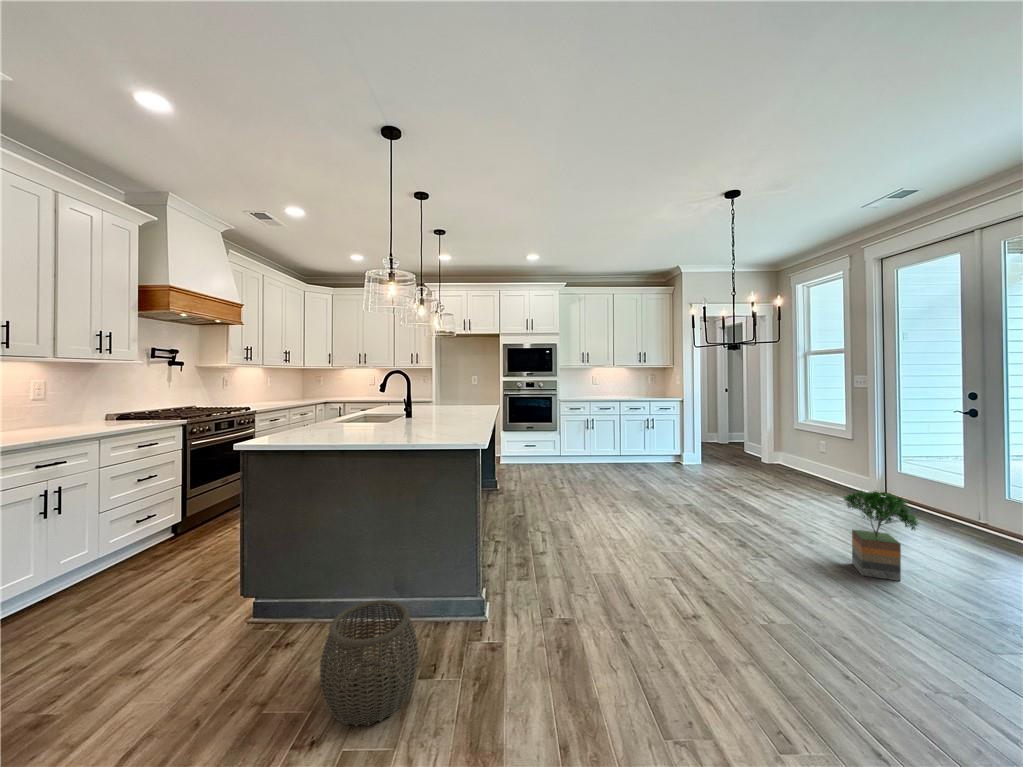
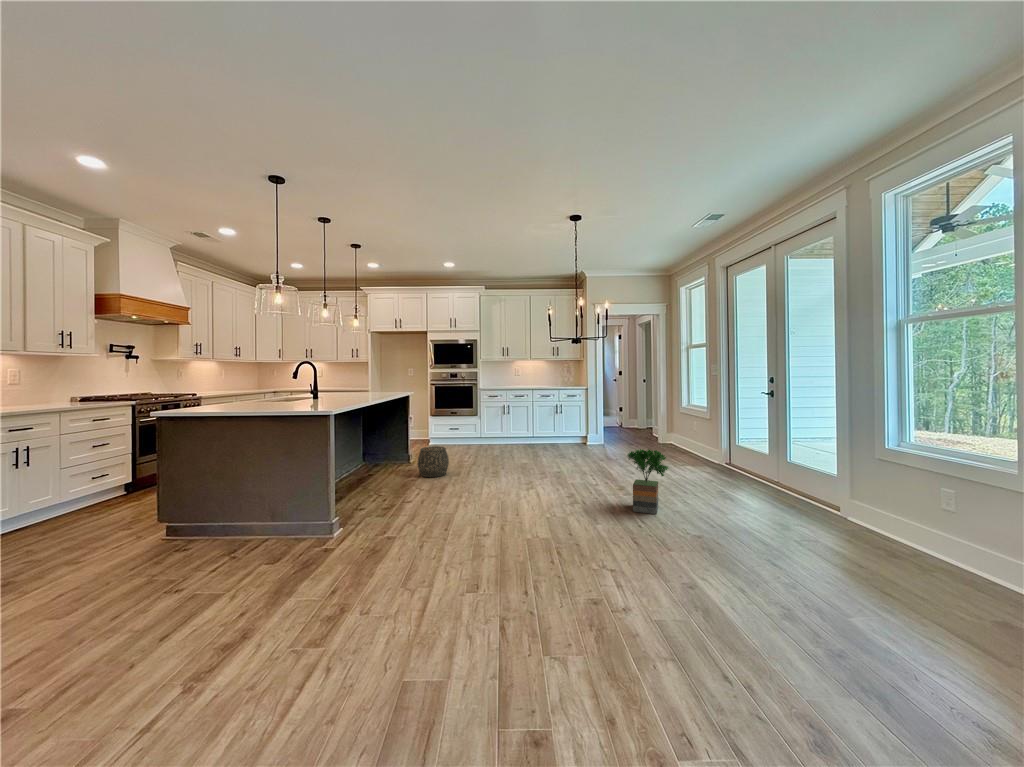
woven basket: present [319,600,419,726] -> present [418,446,449,477]

